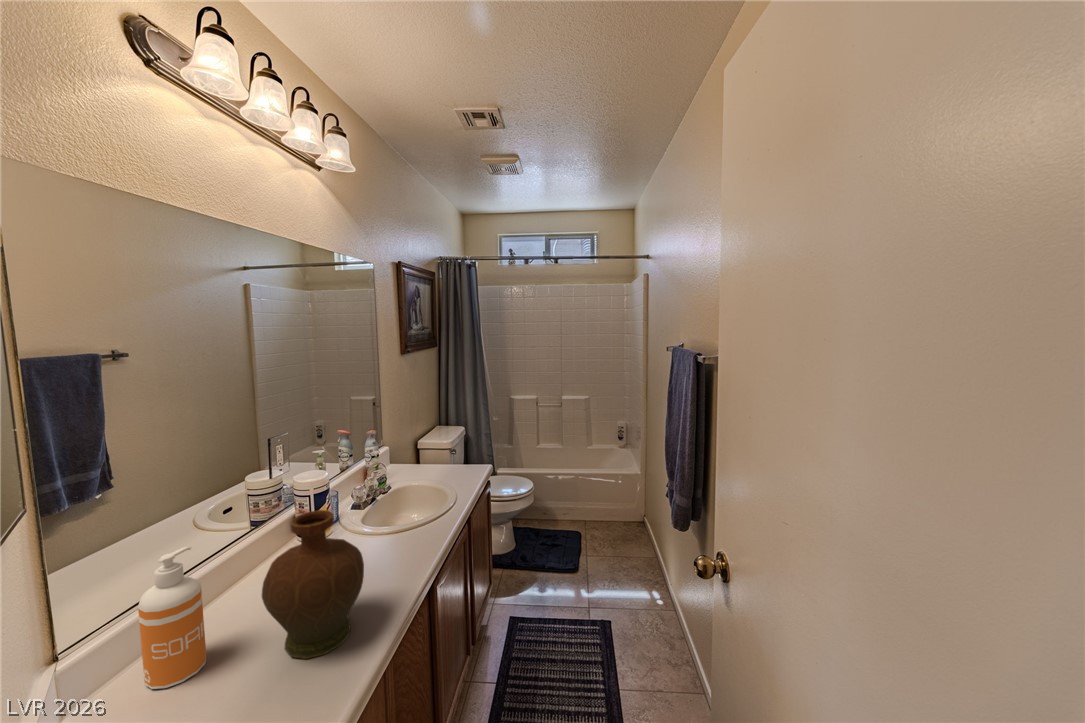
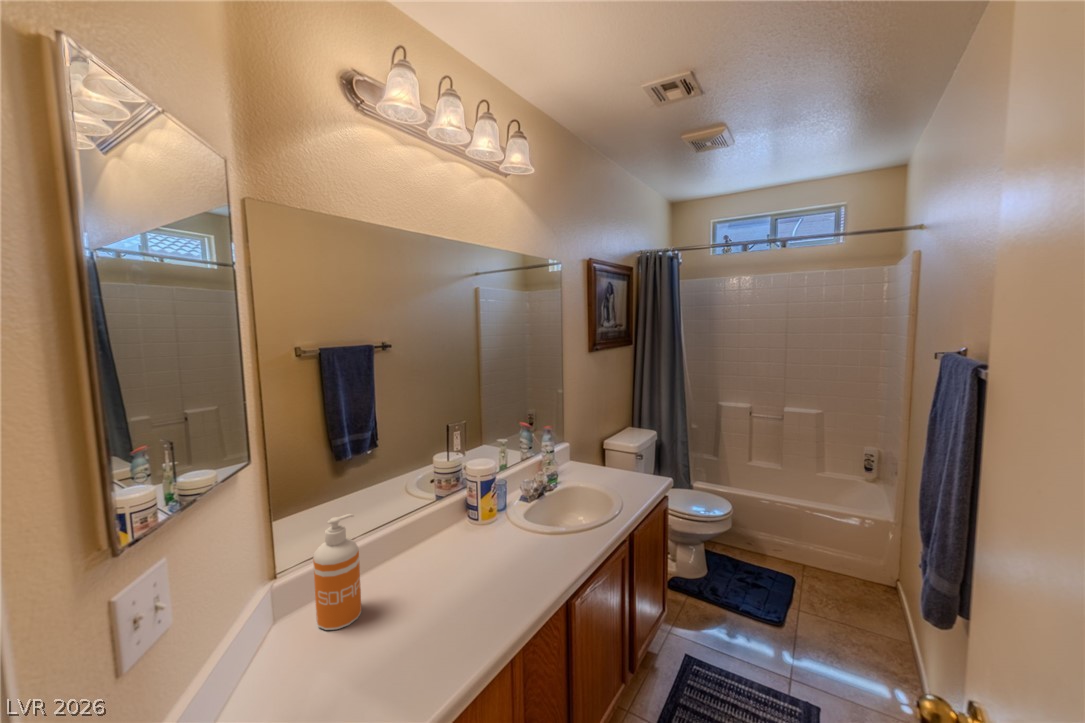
decorative vase: present [262,510,364,659] -> none [393,504,485,648]

